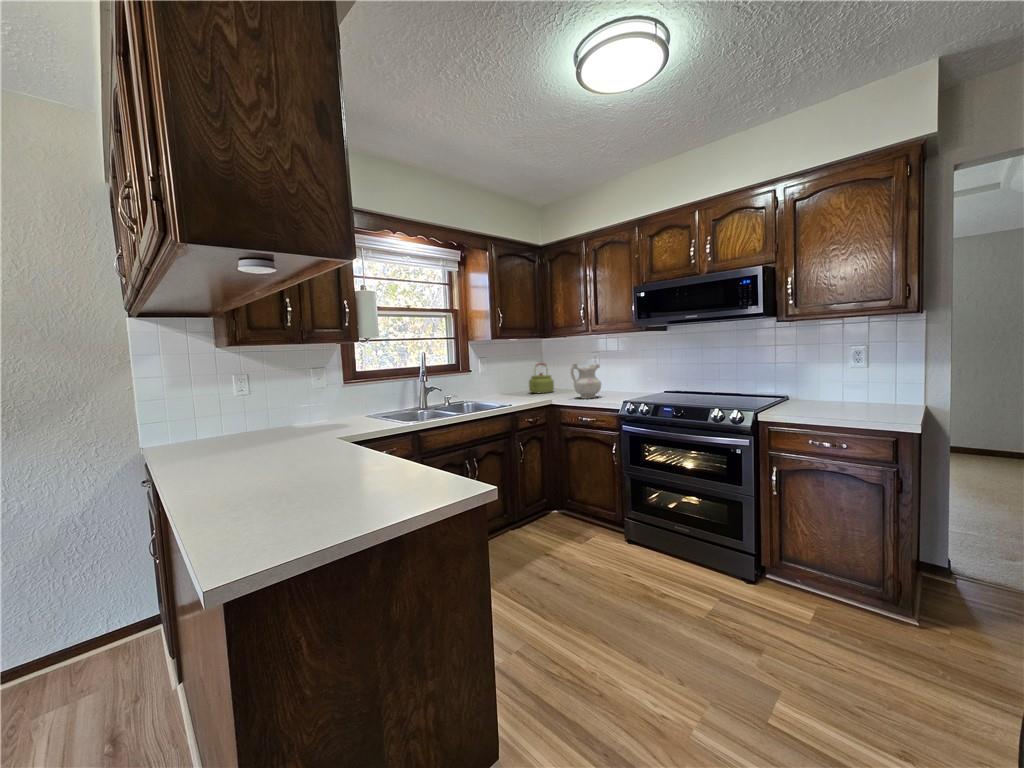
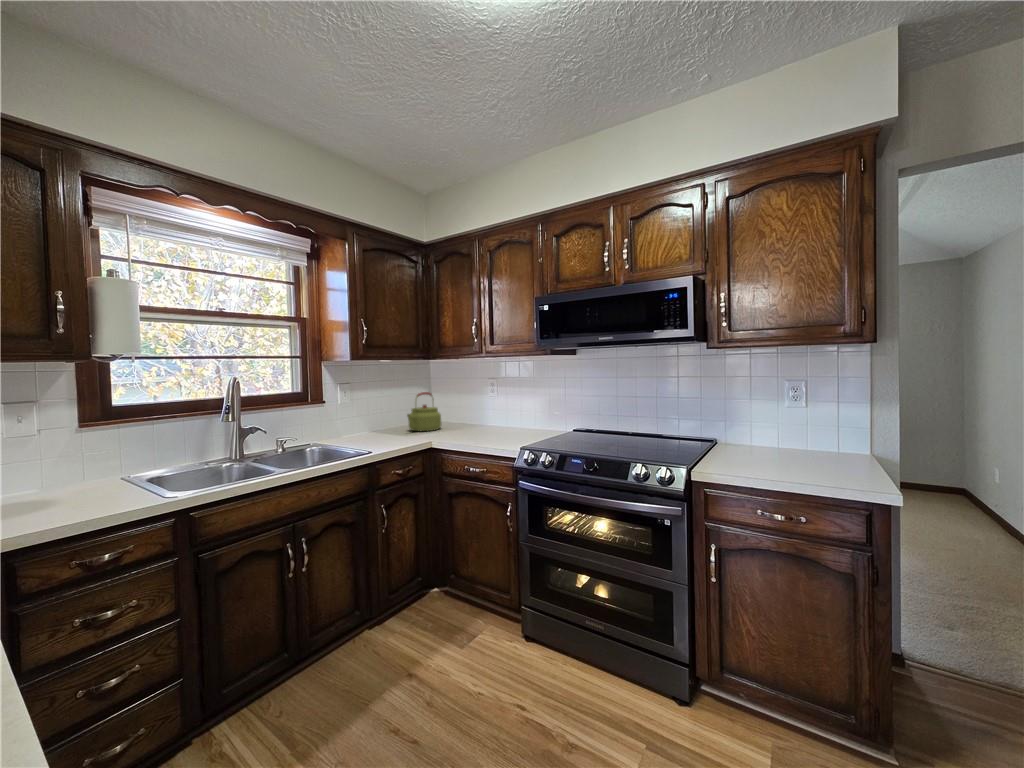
ceramic pitcher: present [571,364,601,398] -> none [456,395,496,441]

